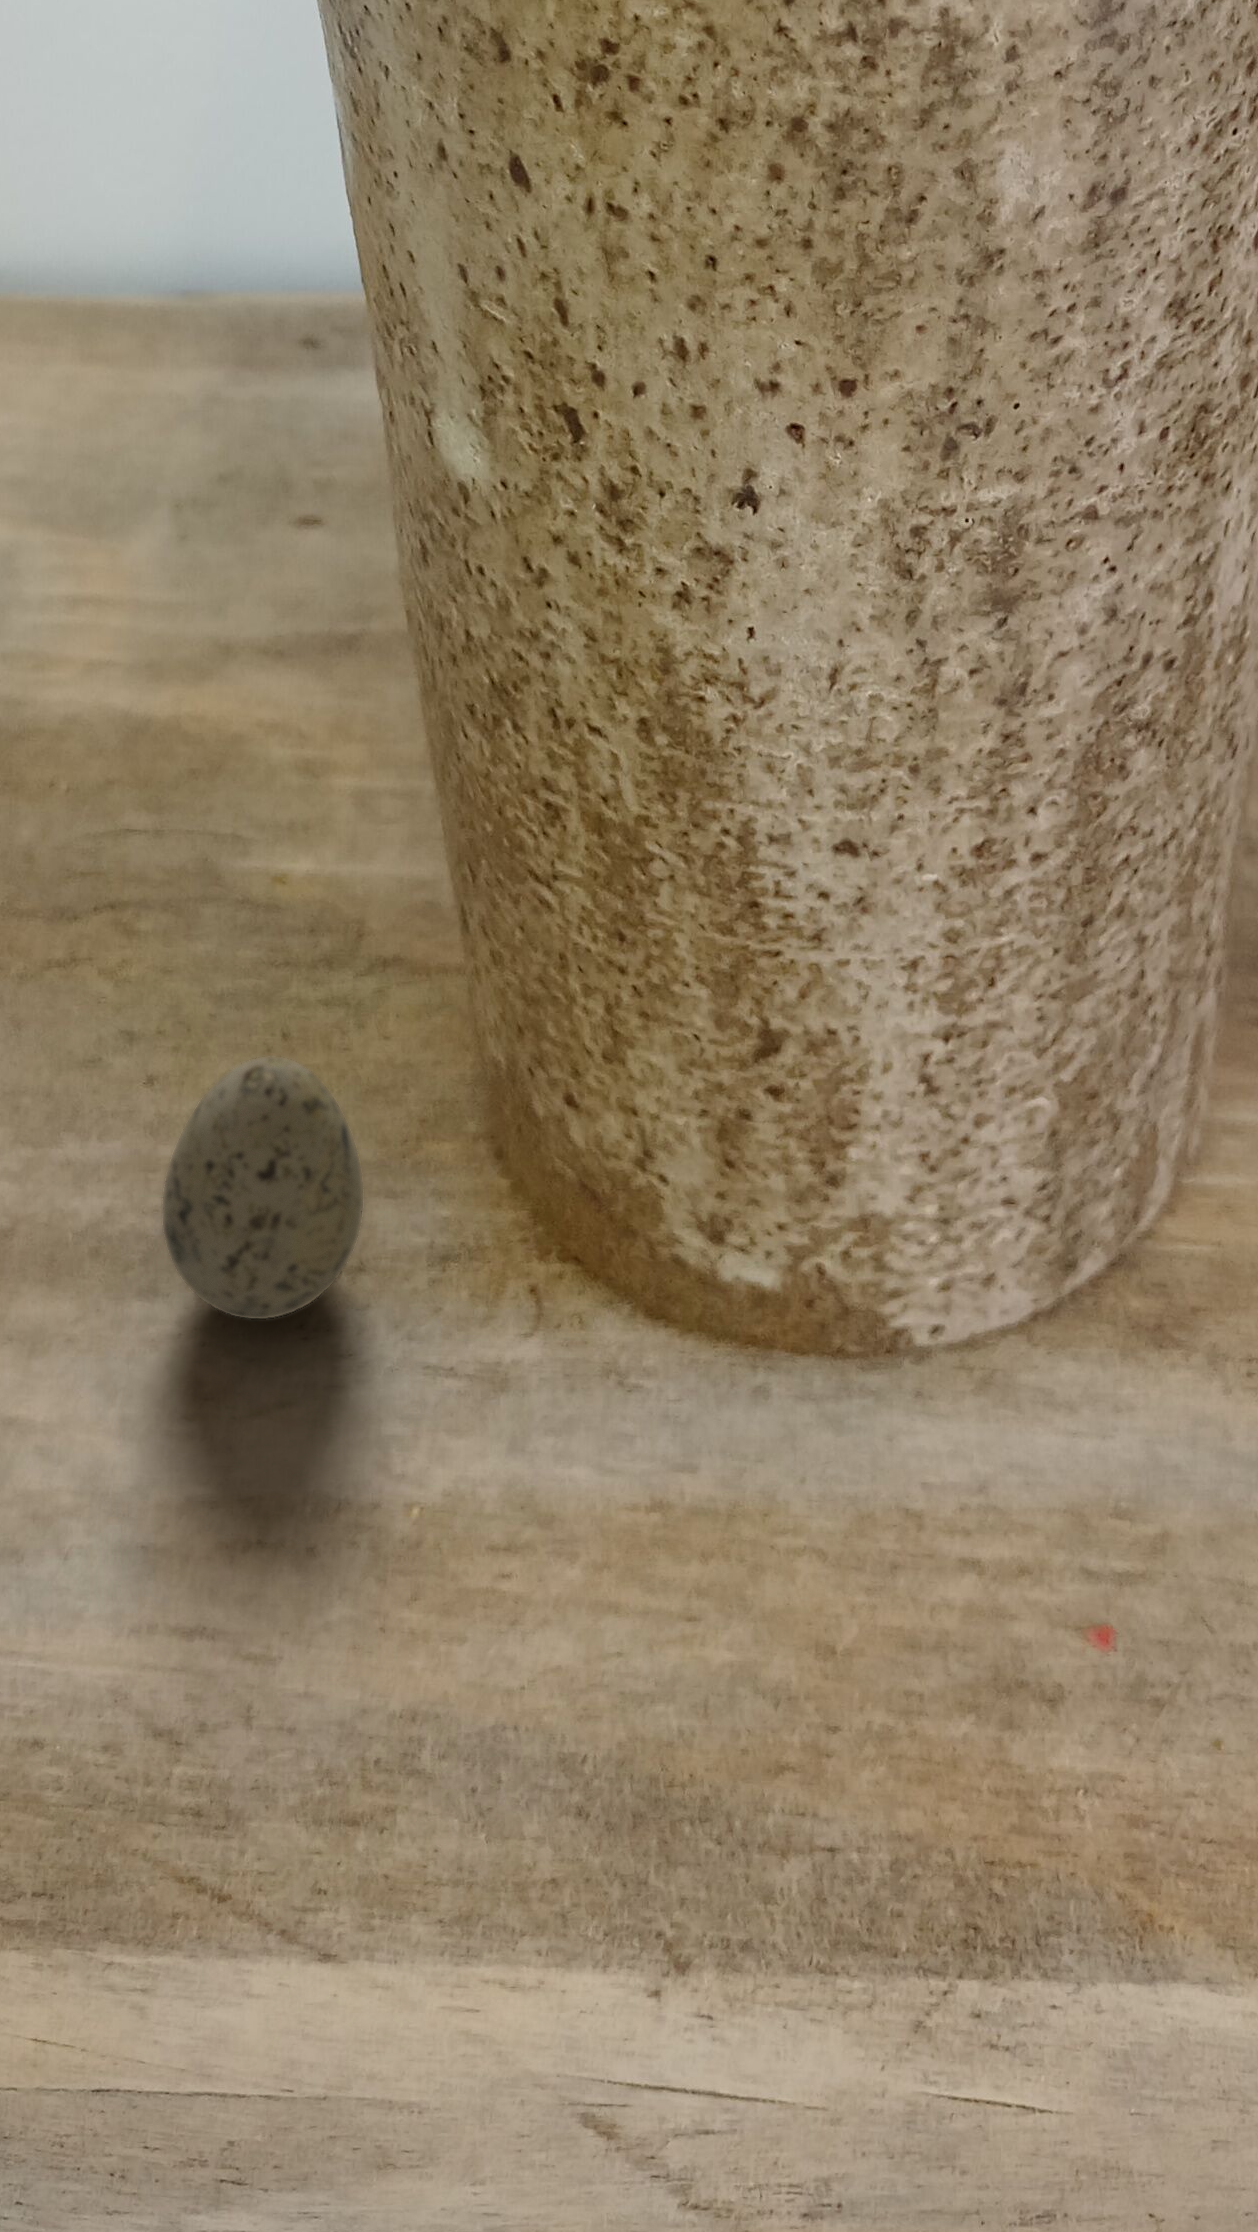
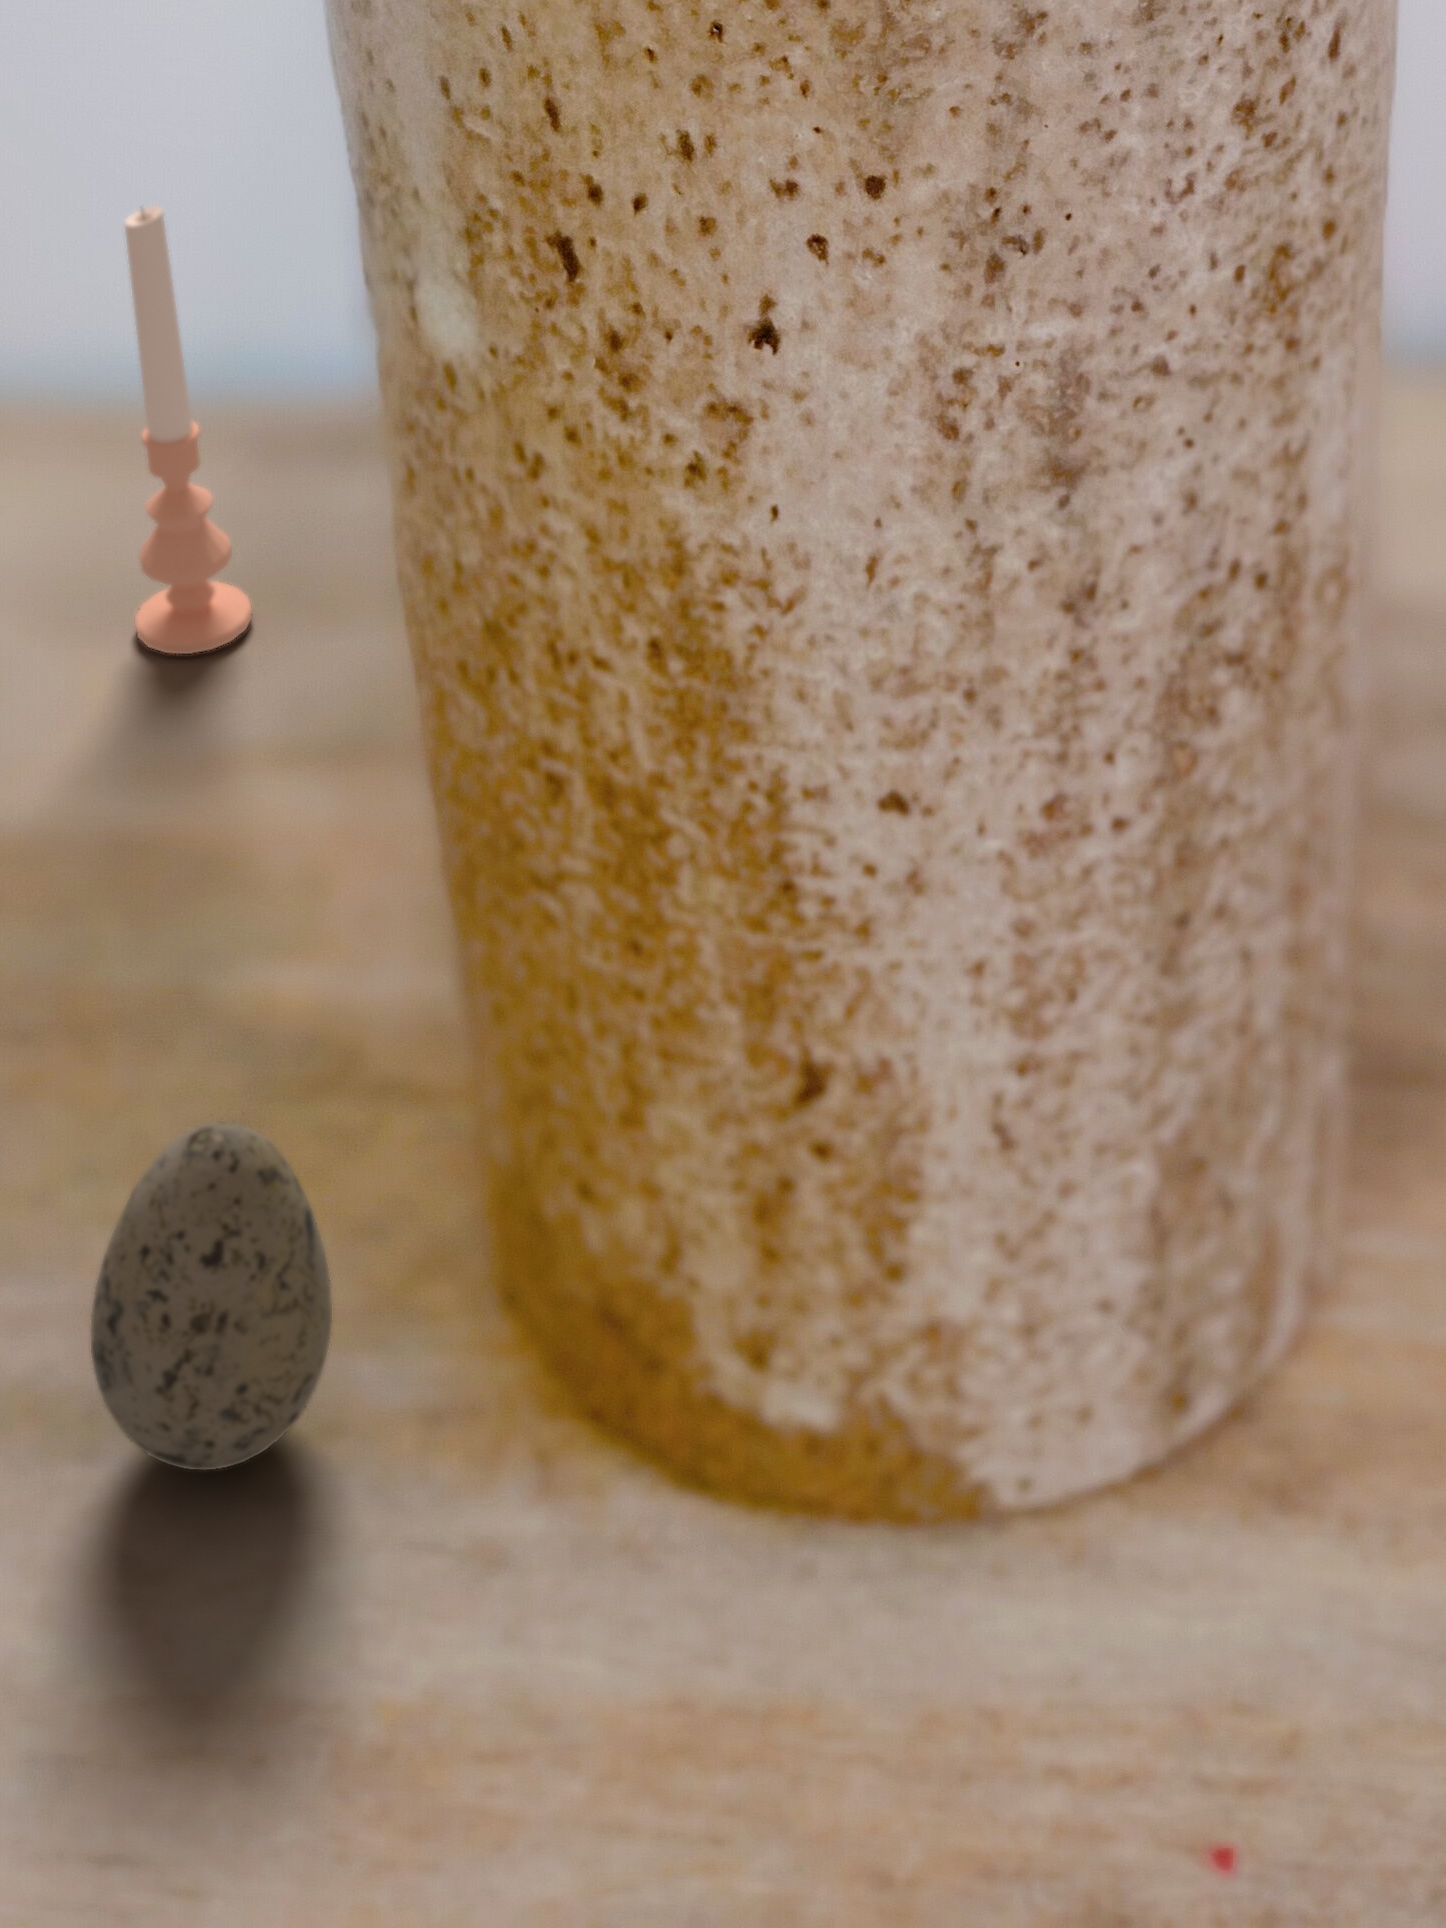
candle: none [136,163,256,541] -> present [125,206,252,654]

